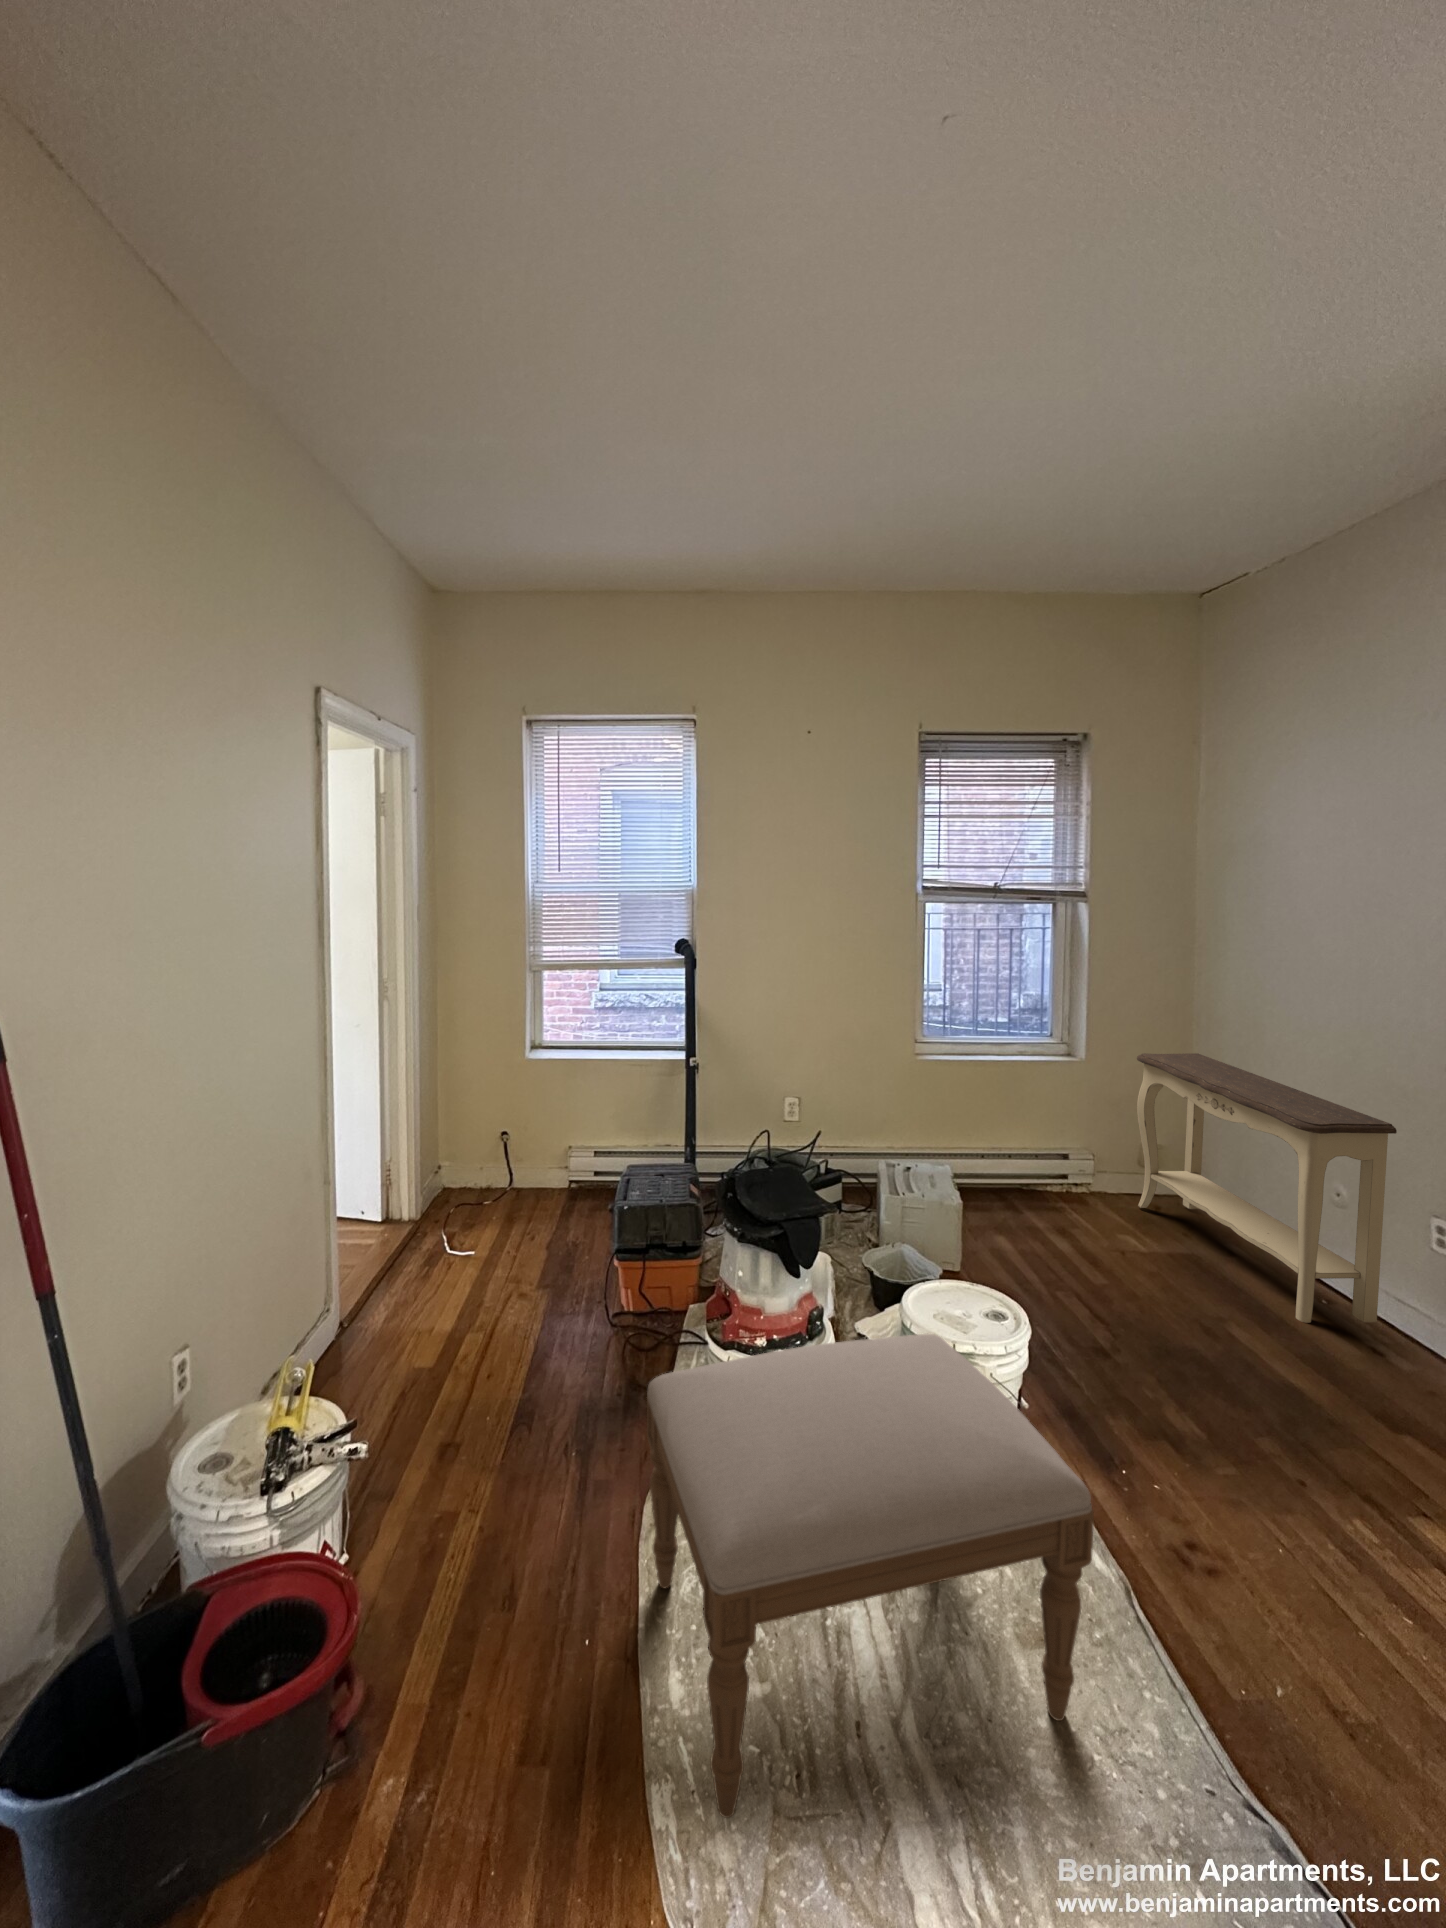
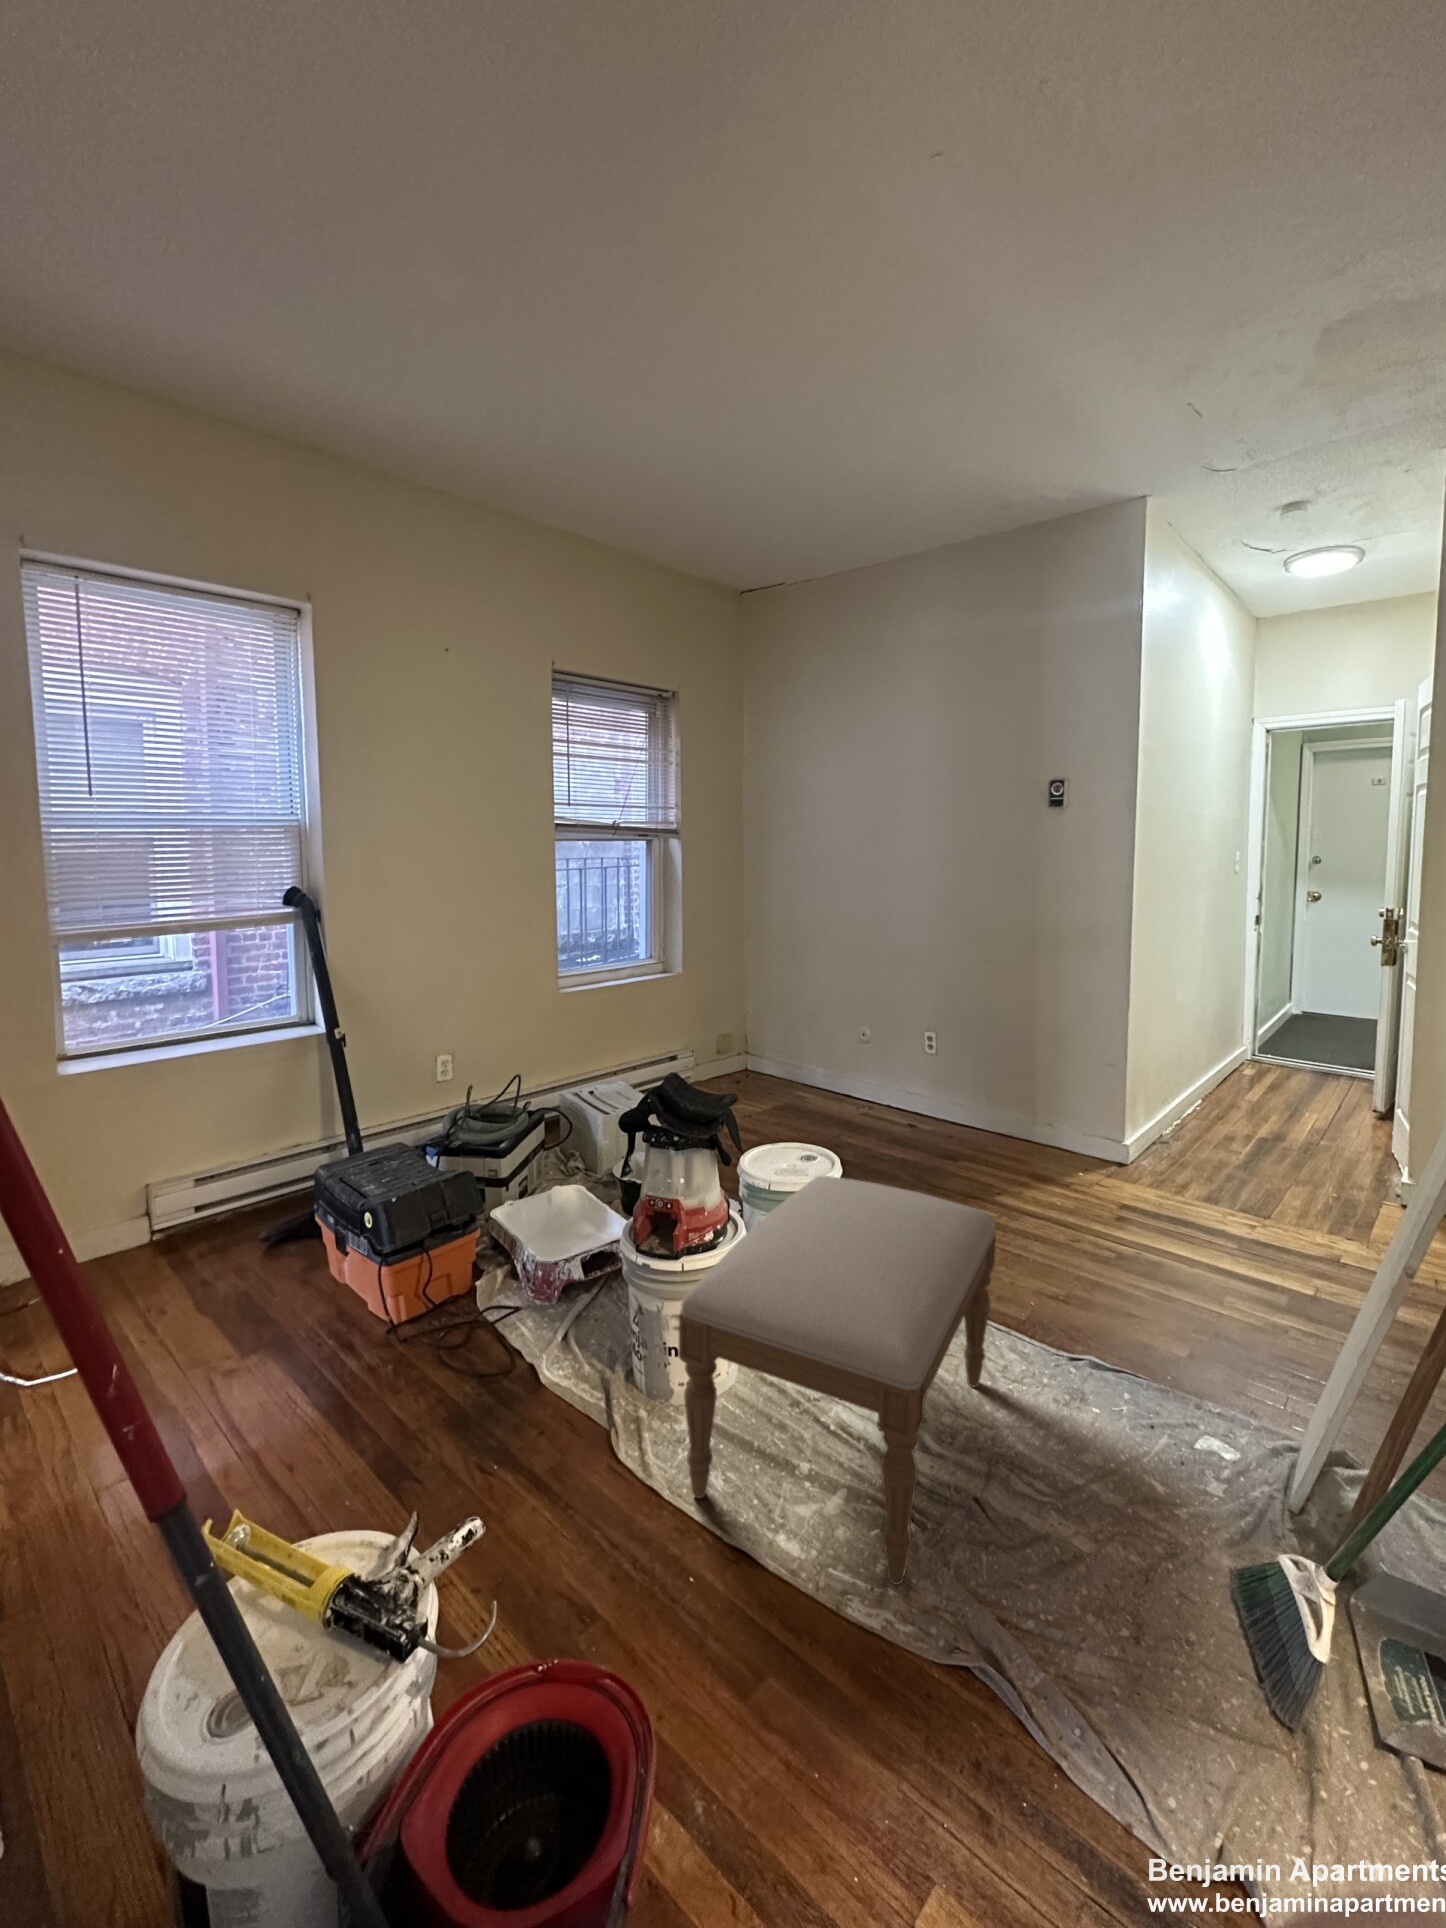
console table: present [1137,1053,1397,1323] -> none [719,956,904,1125]

